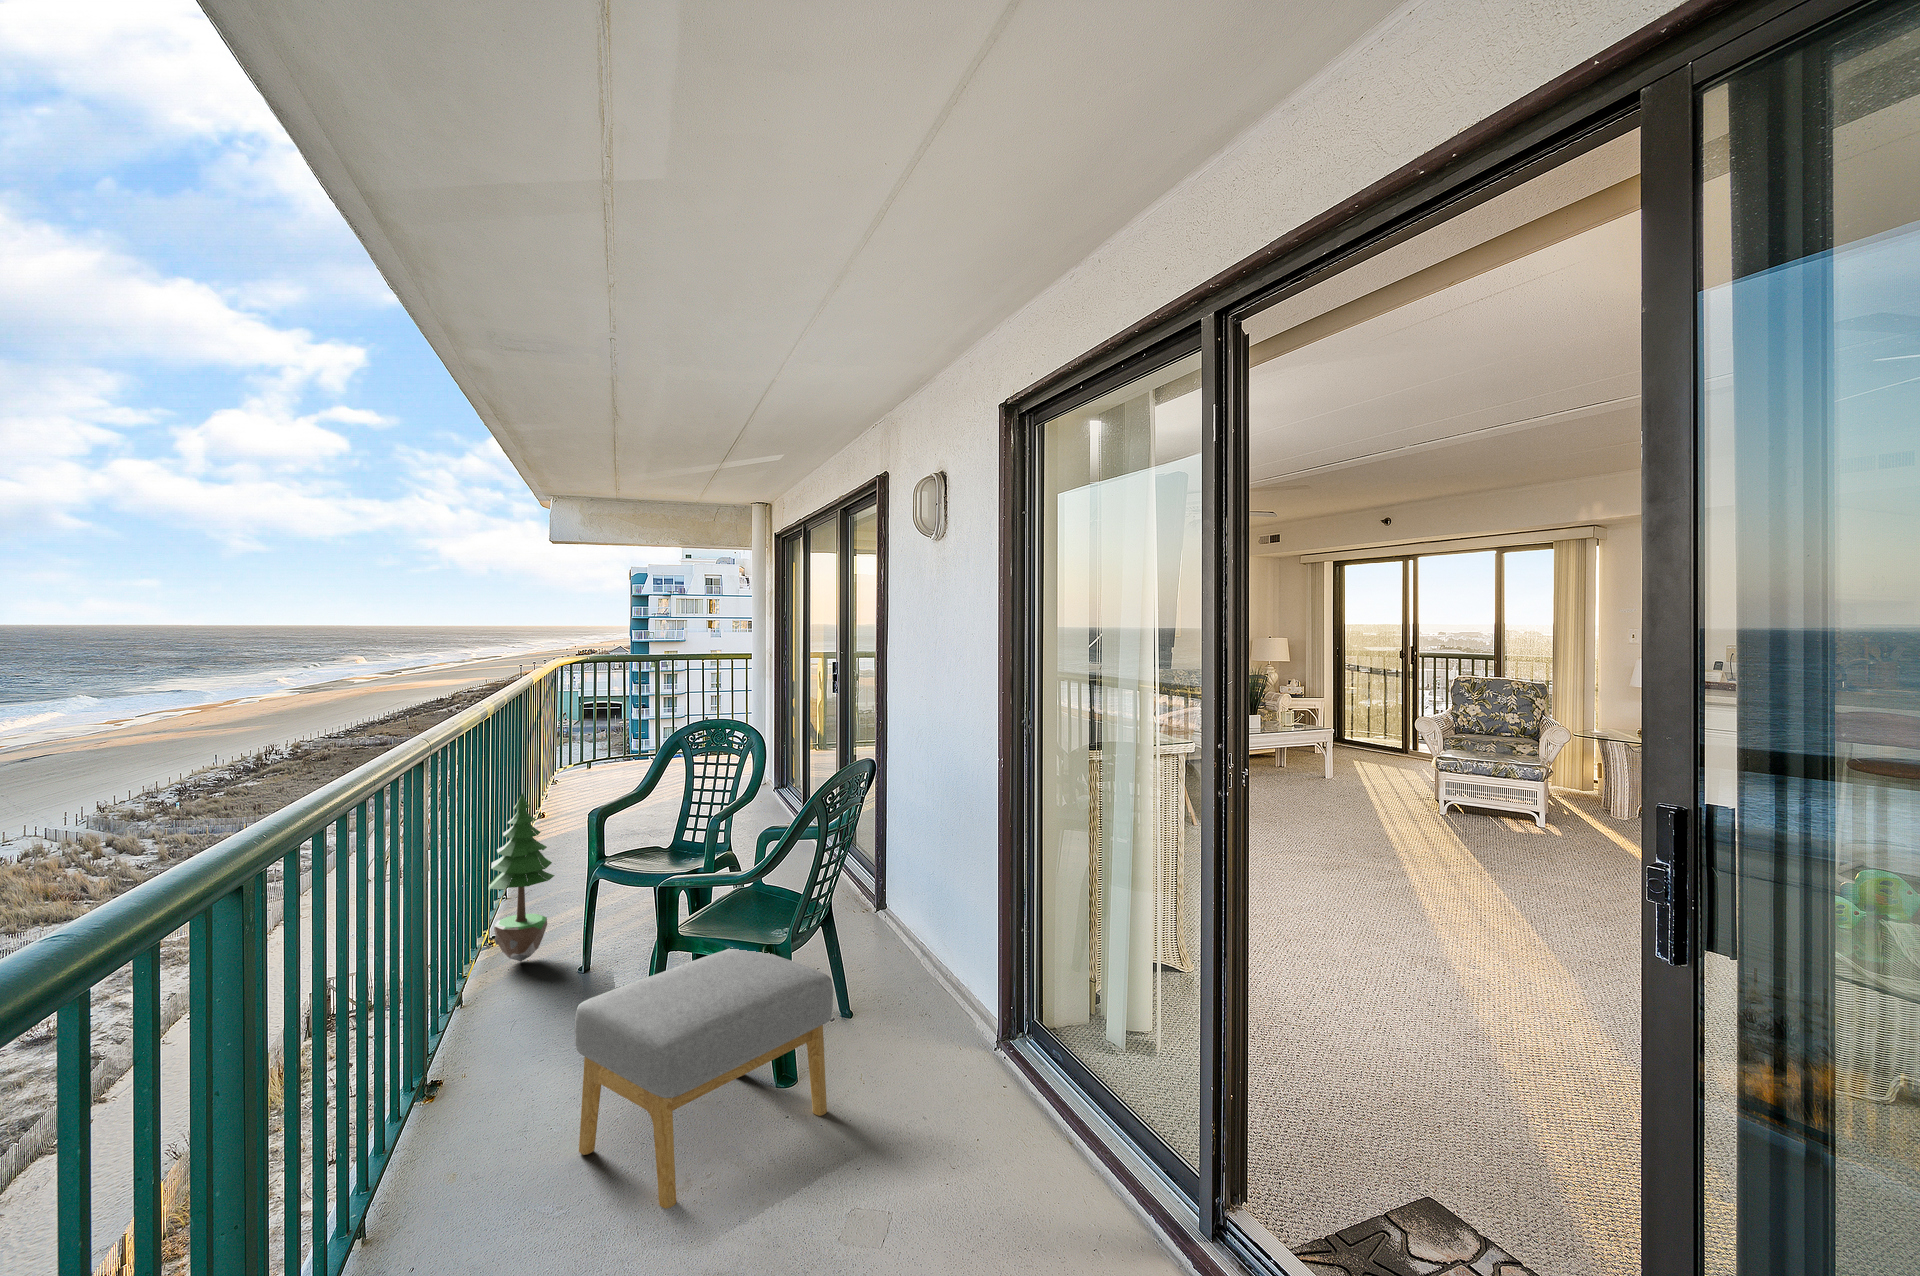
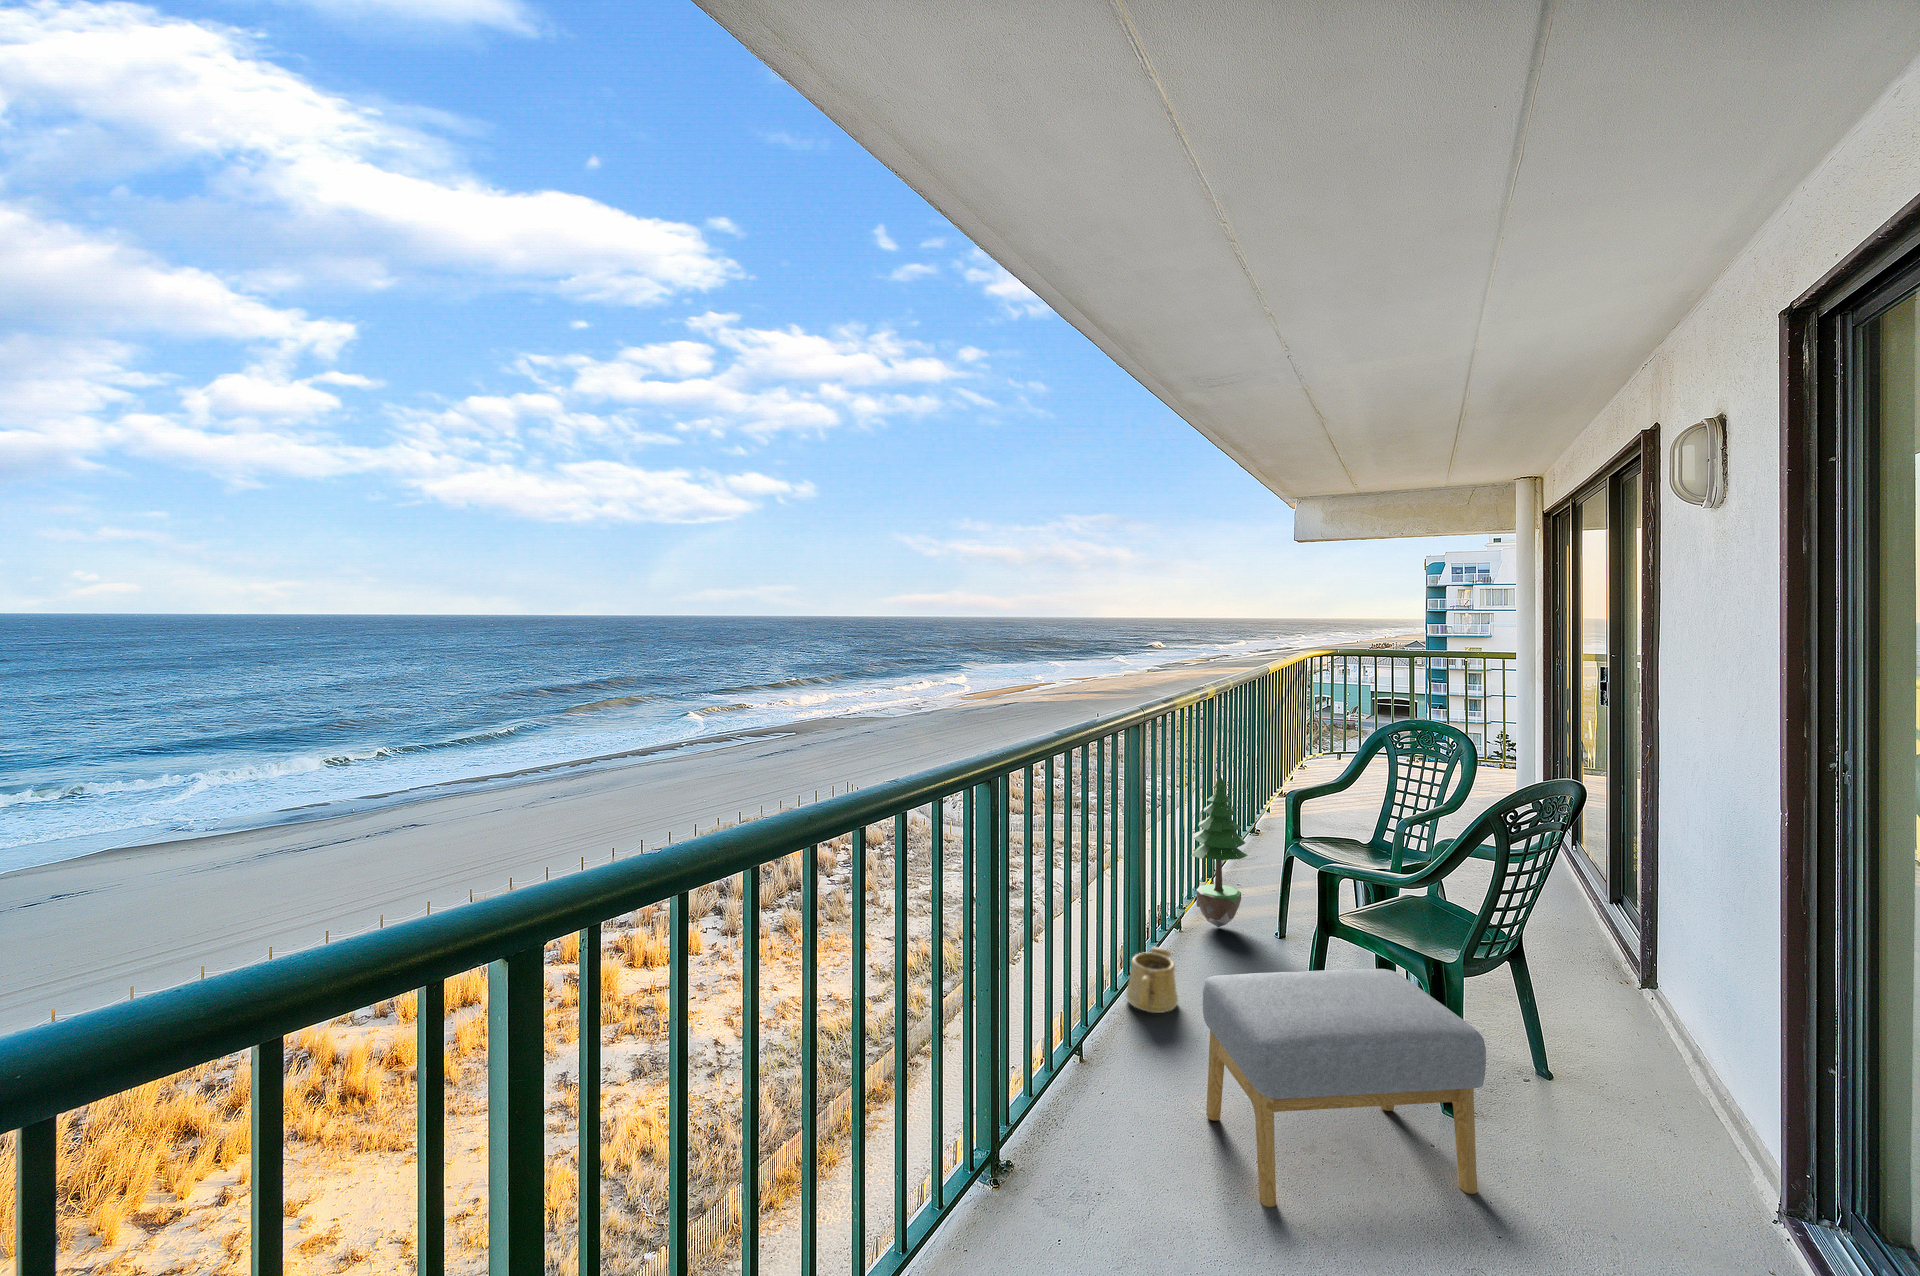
watering can: none [439,998,505,1075] -> present [1126,947,1178,1013]

